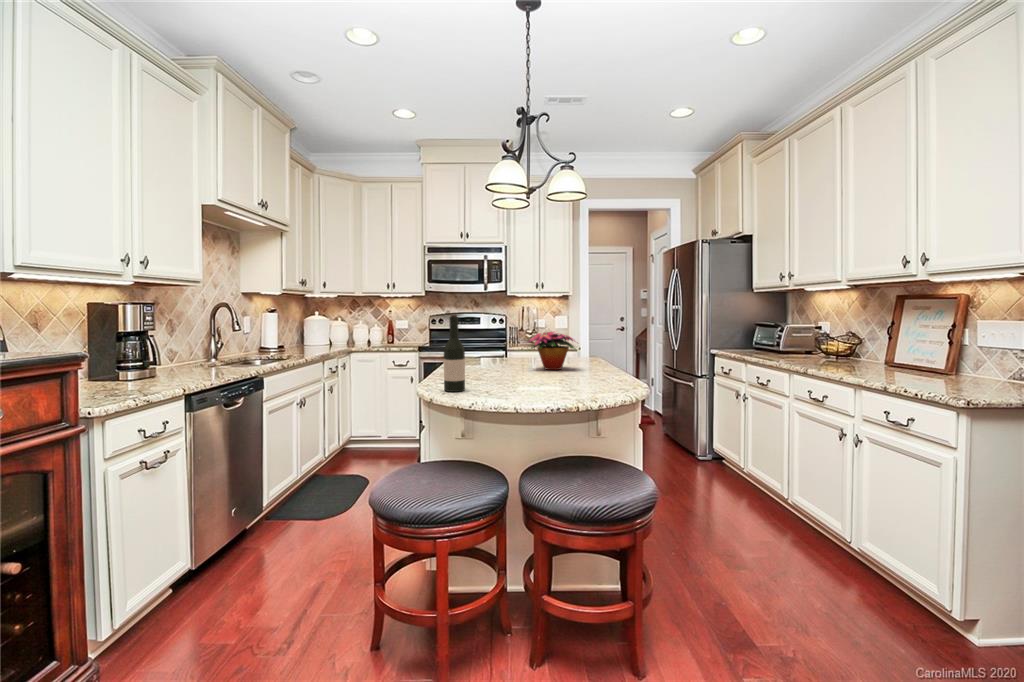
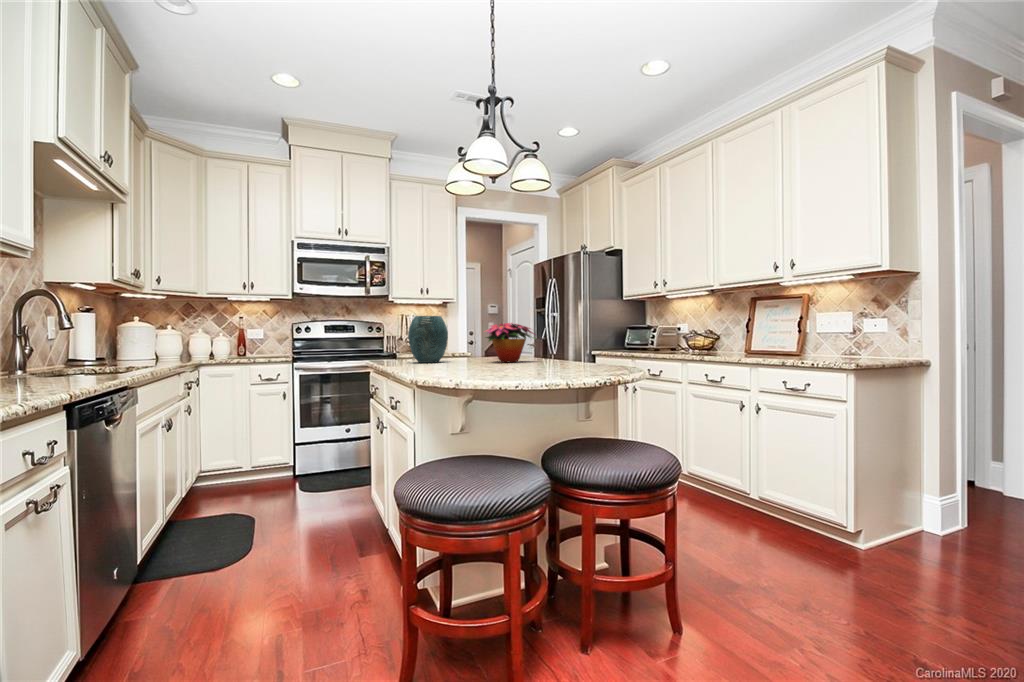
wine bottle: present [444,315,465,392] -> none [456,289,480,375]
vase: none [472,322,508,365] -> present [408,316,448,363]

